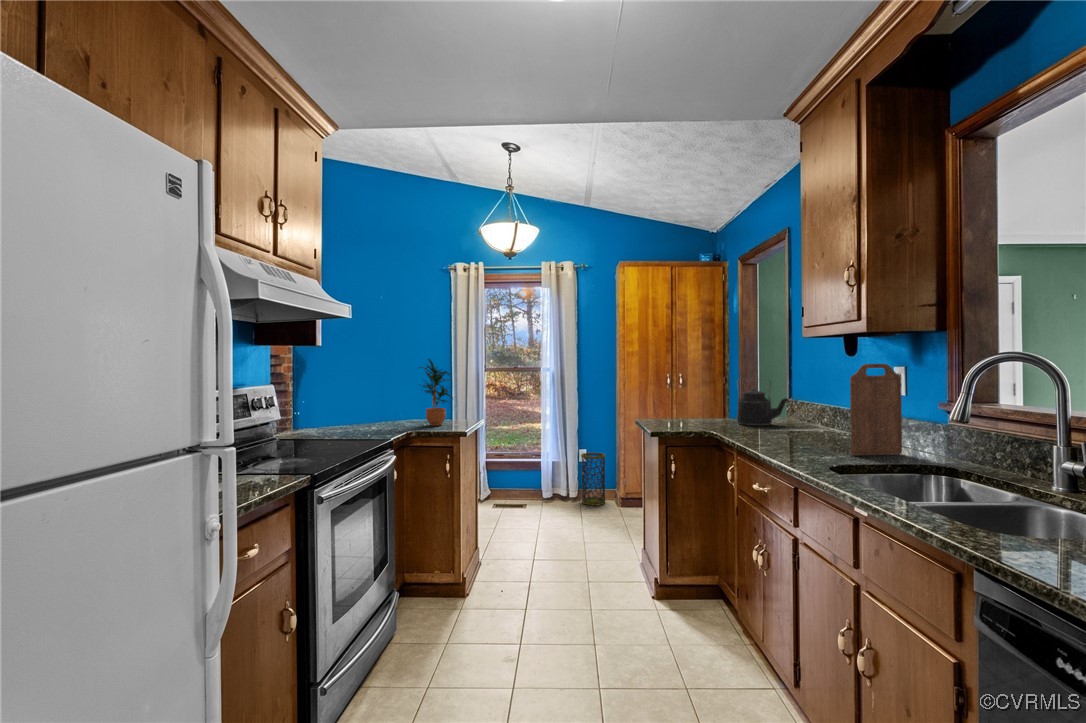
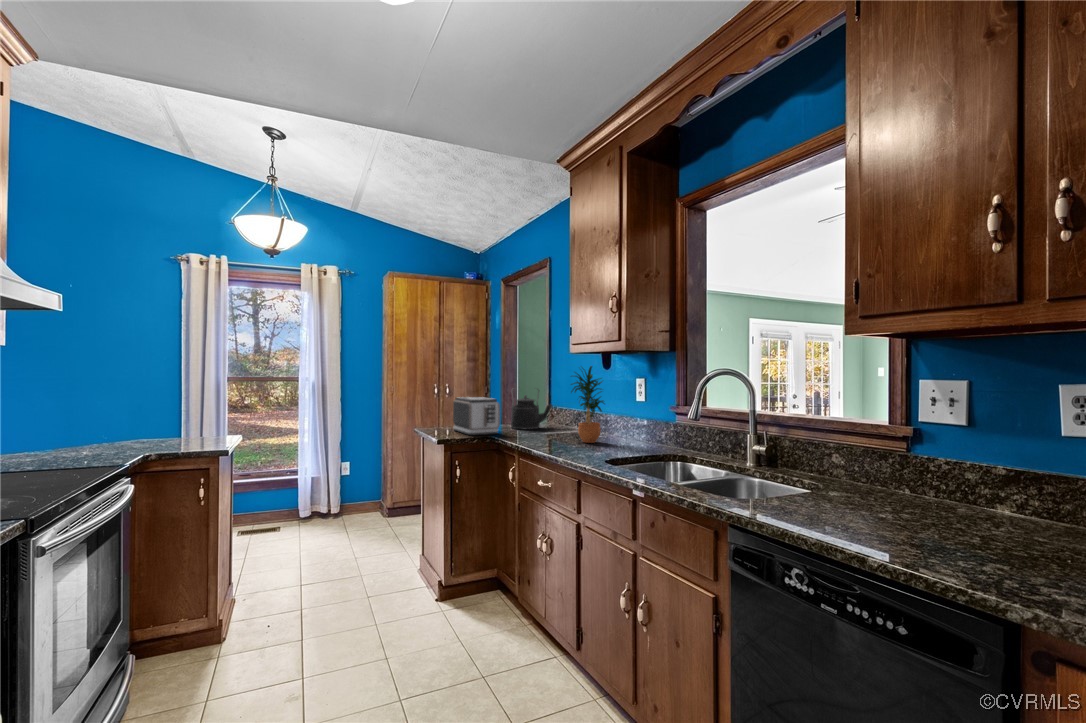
potted plant: present [421,359,452,426] -> present [571,366,604,443]
cutting board: present [850,364,902,455] -> none [614,375,646,450]
toaster: none [671,389,719,429] -> present [453,397,500,435]
trash can: present [581,452,605,506] -> none [345,465,371,520]

